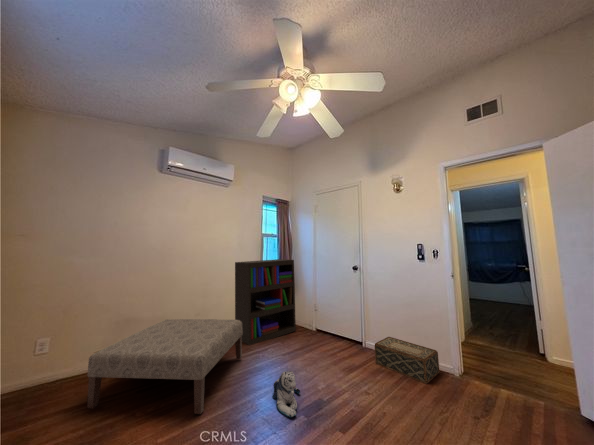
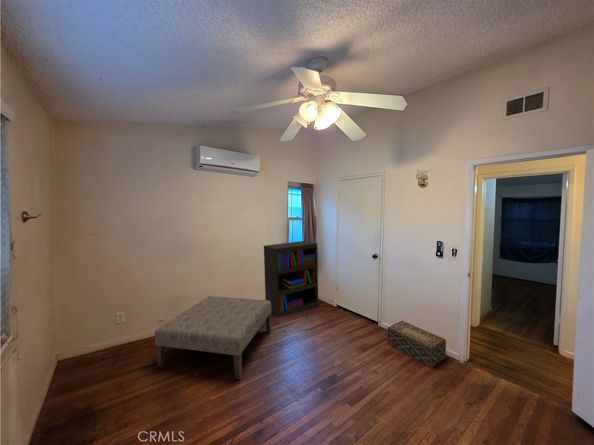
plush toy: present [272,371,300,418] -> none [295,352,319,389]

